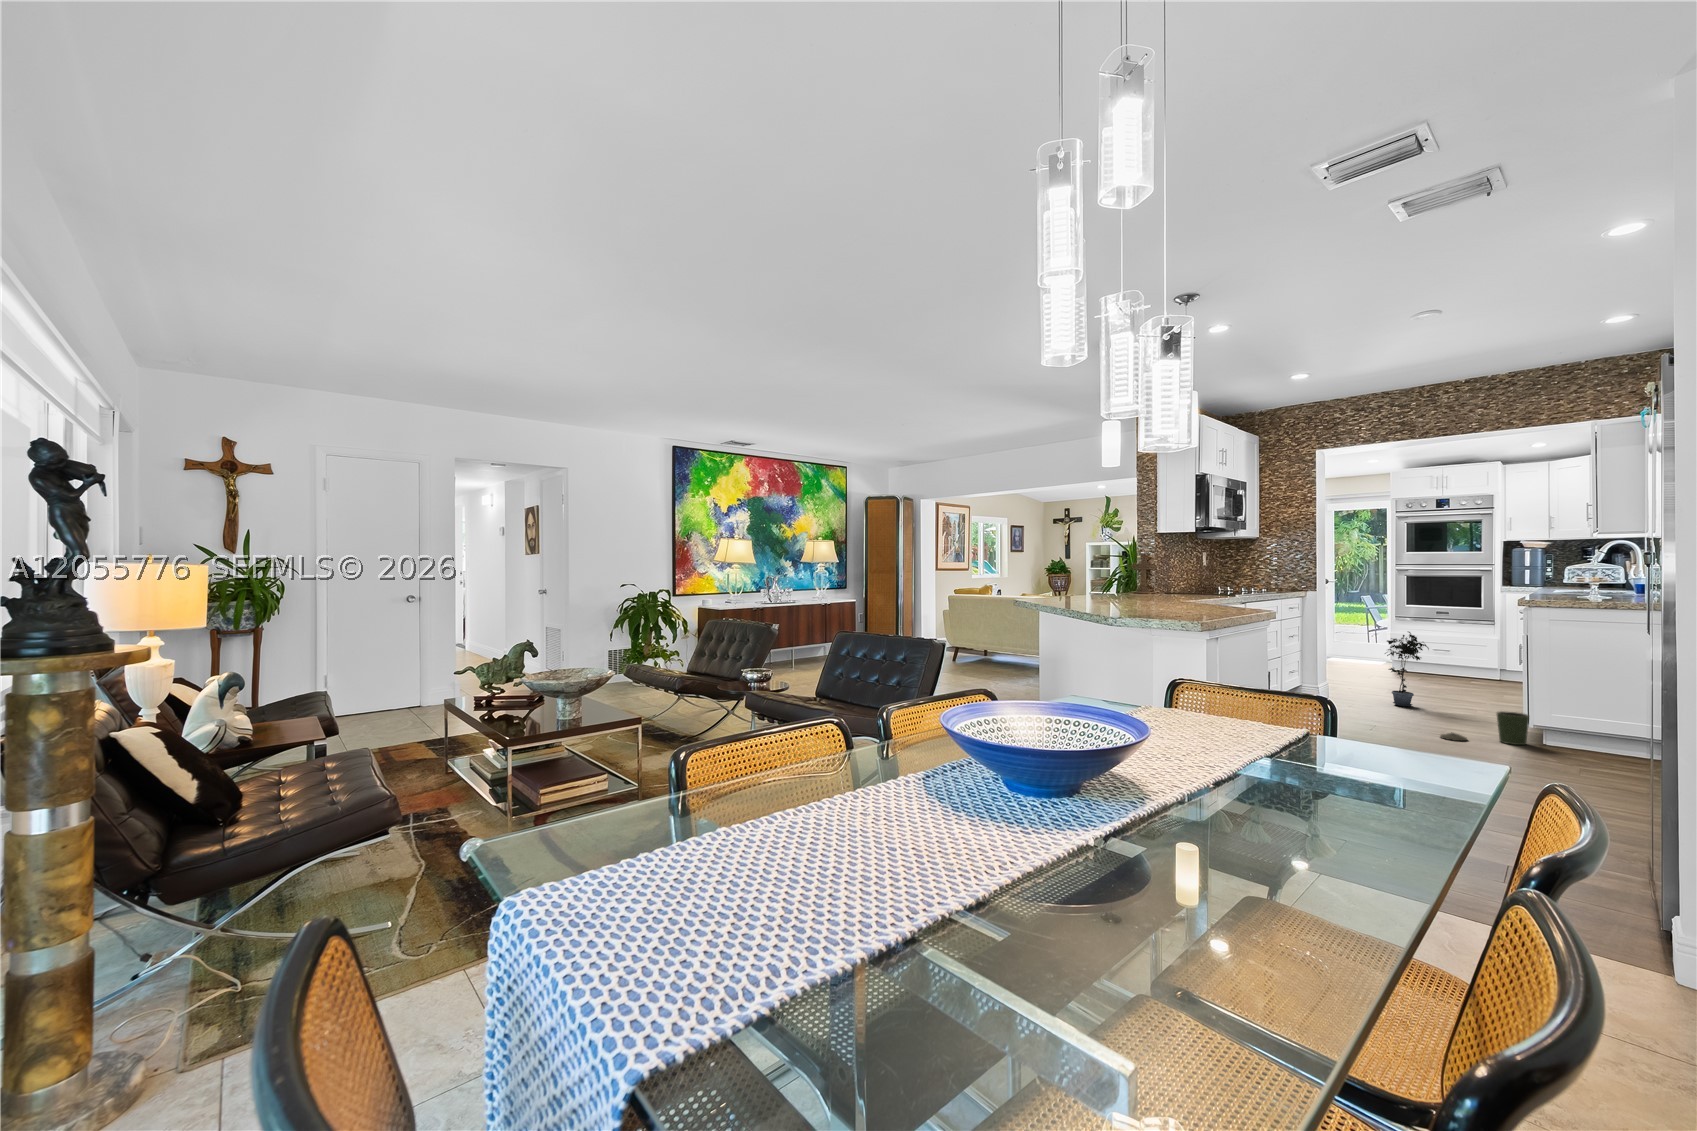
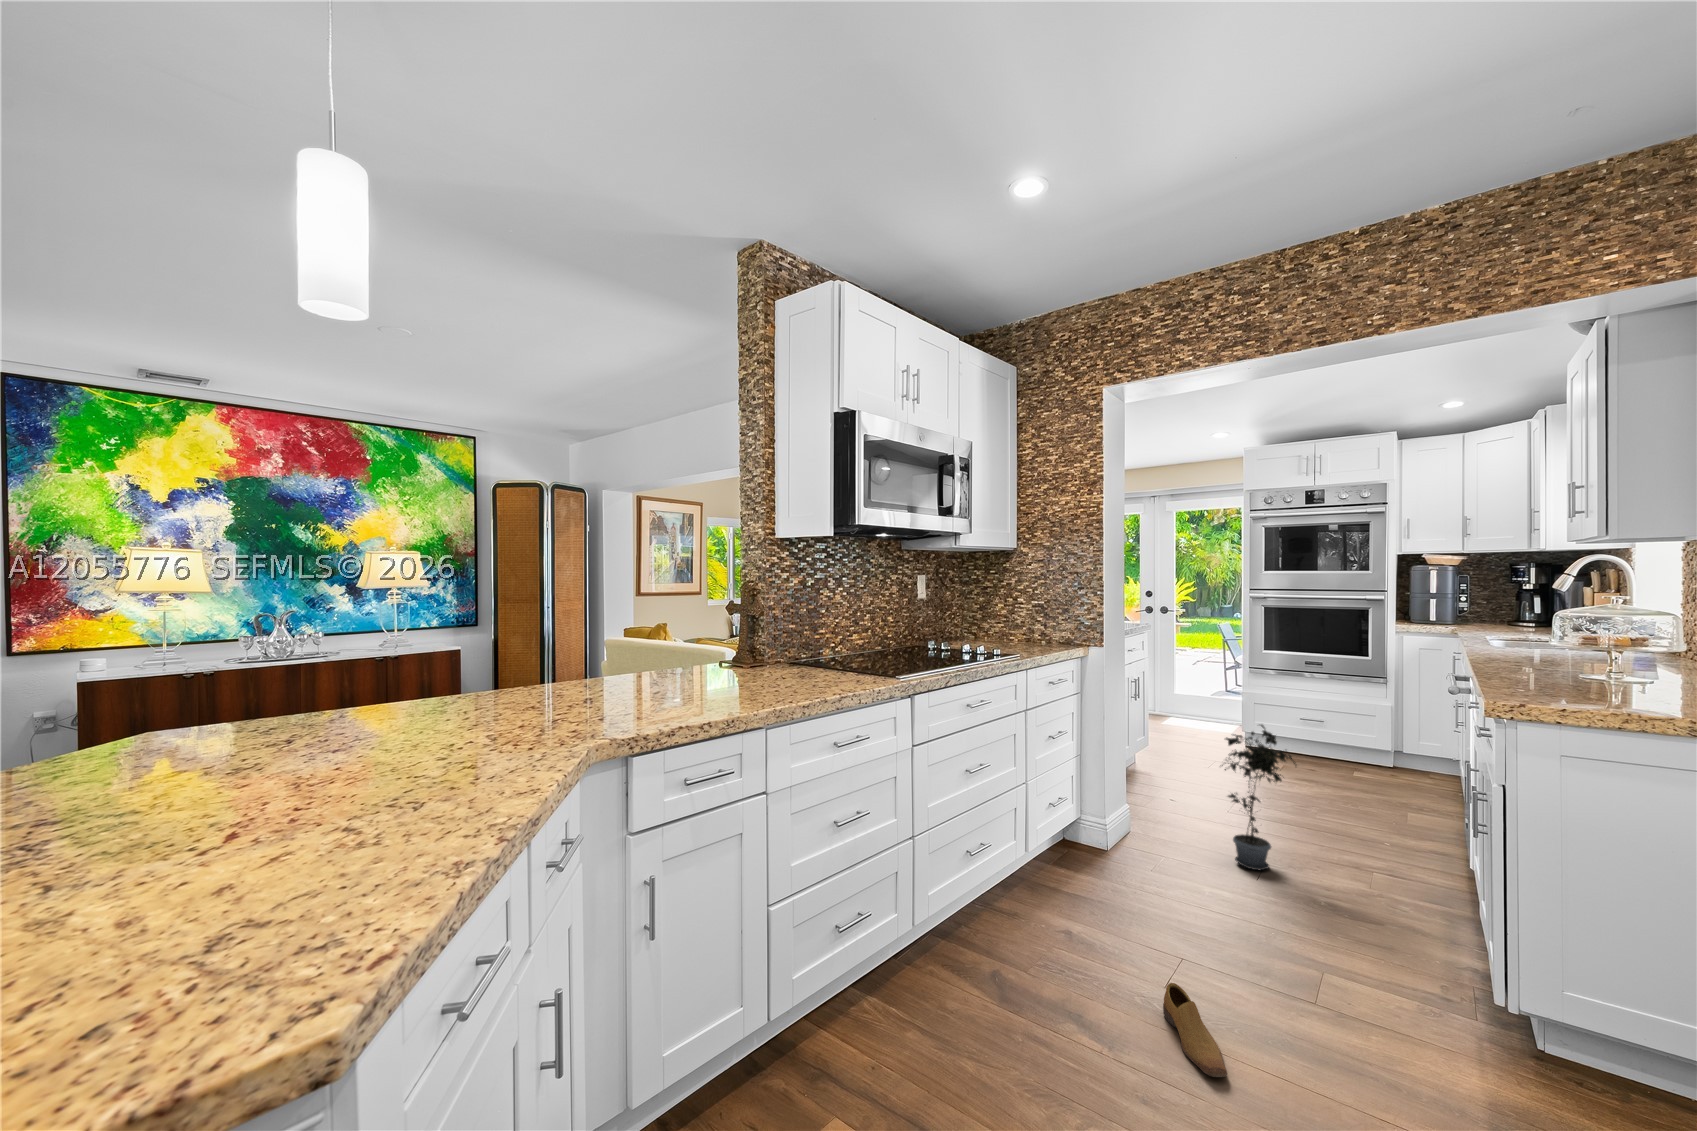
trash can: present [1440,711,1529,745] -> none [1322,978,1536,1088]
shoe: none [1368,719,1400,740] -> present [1163,983,1228,1077]

